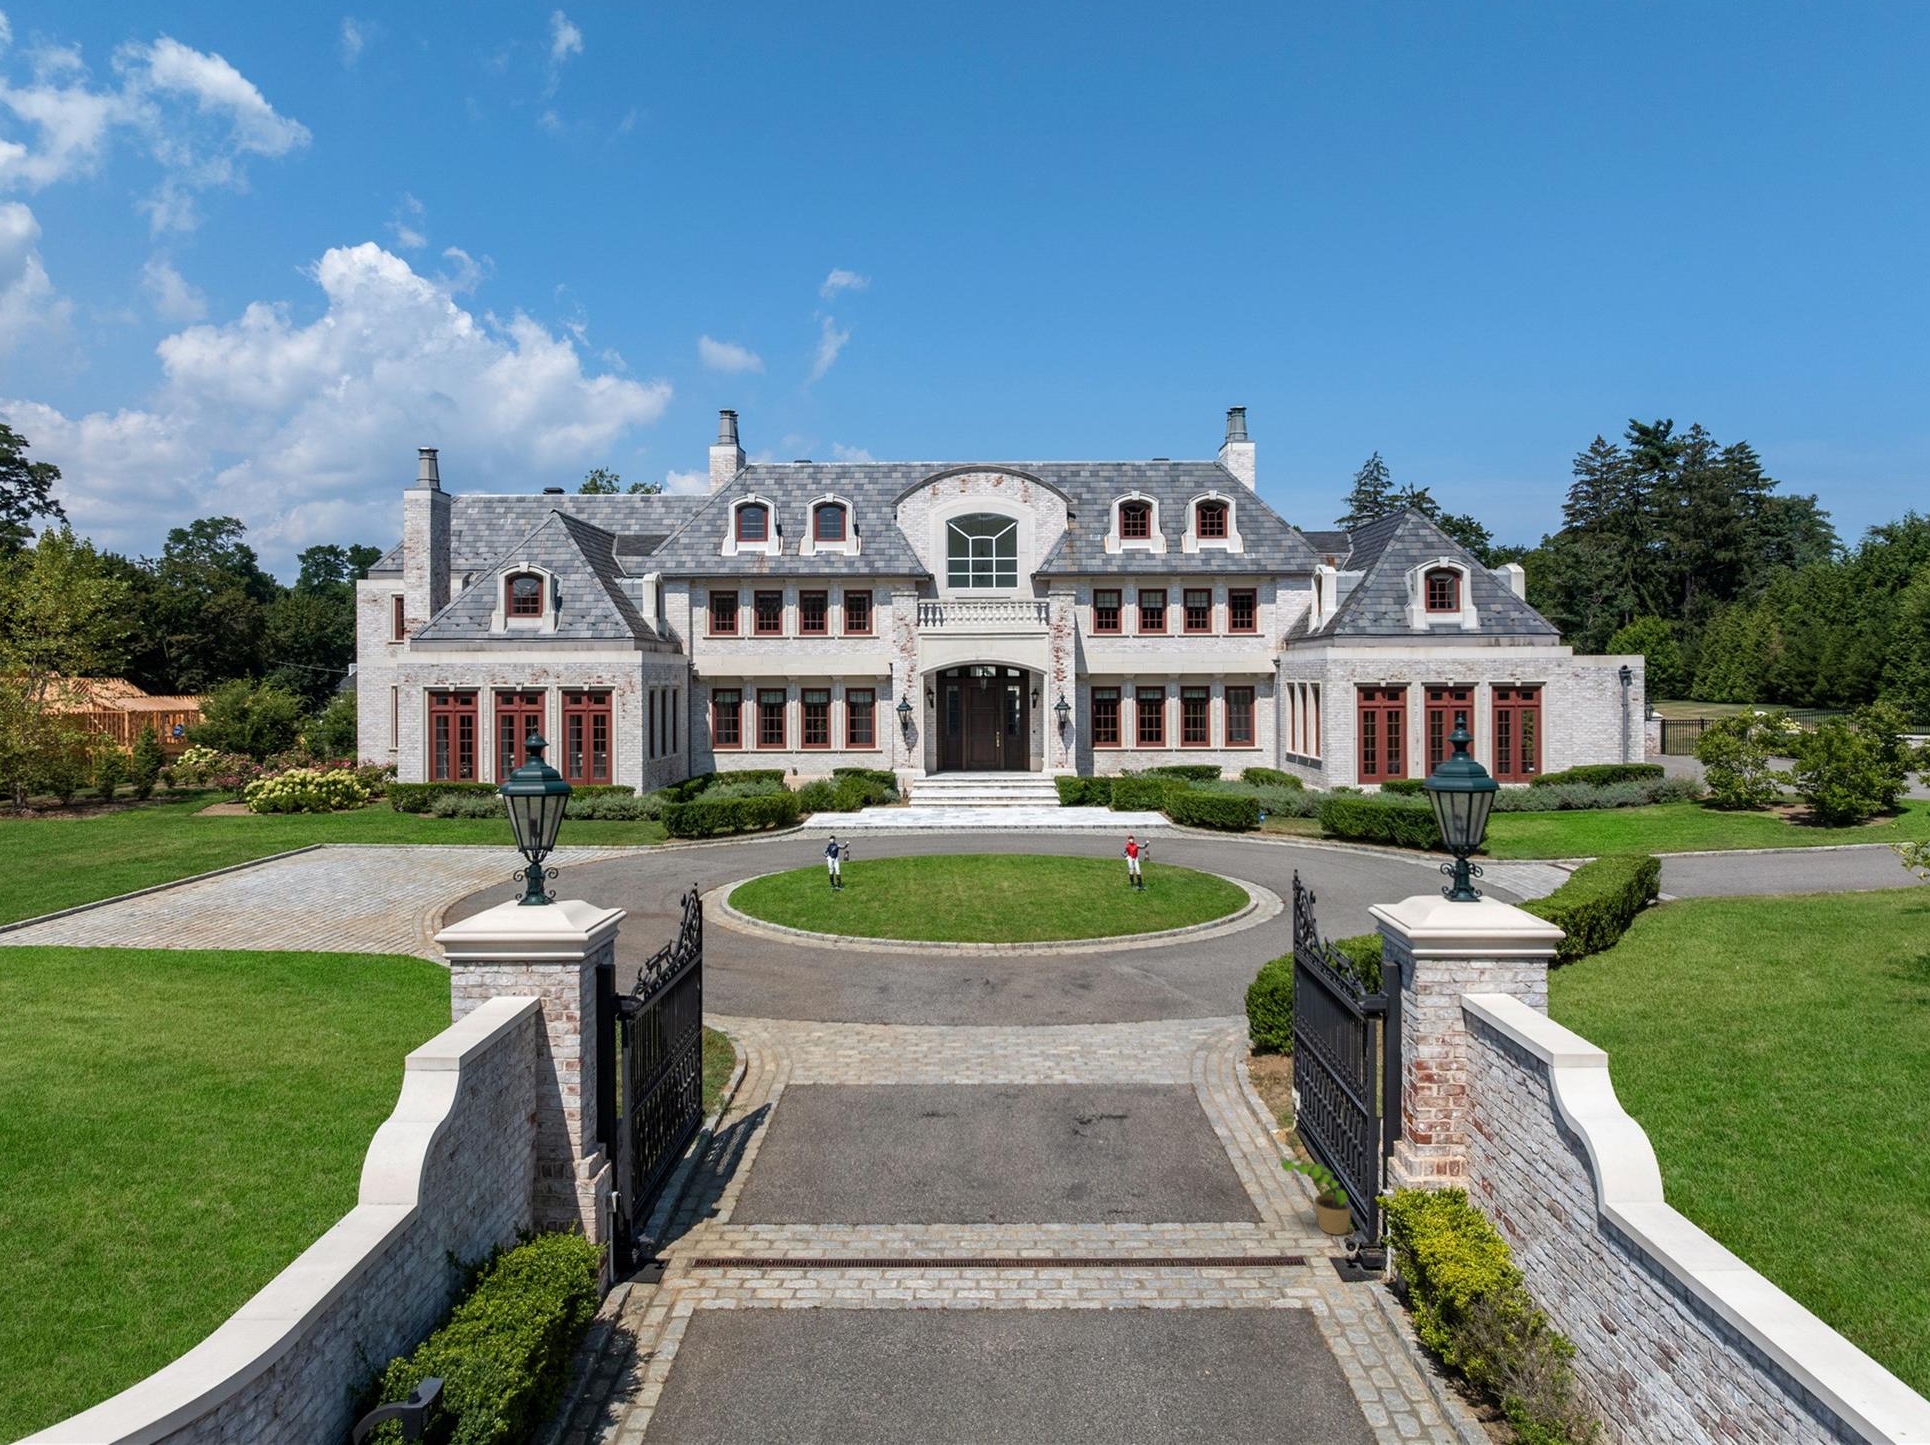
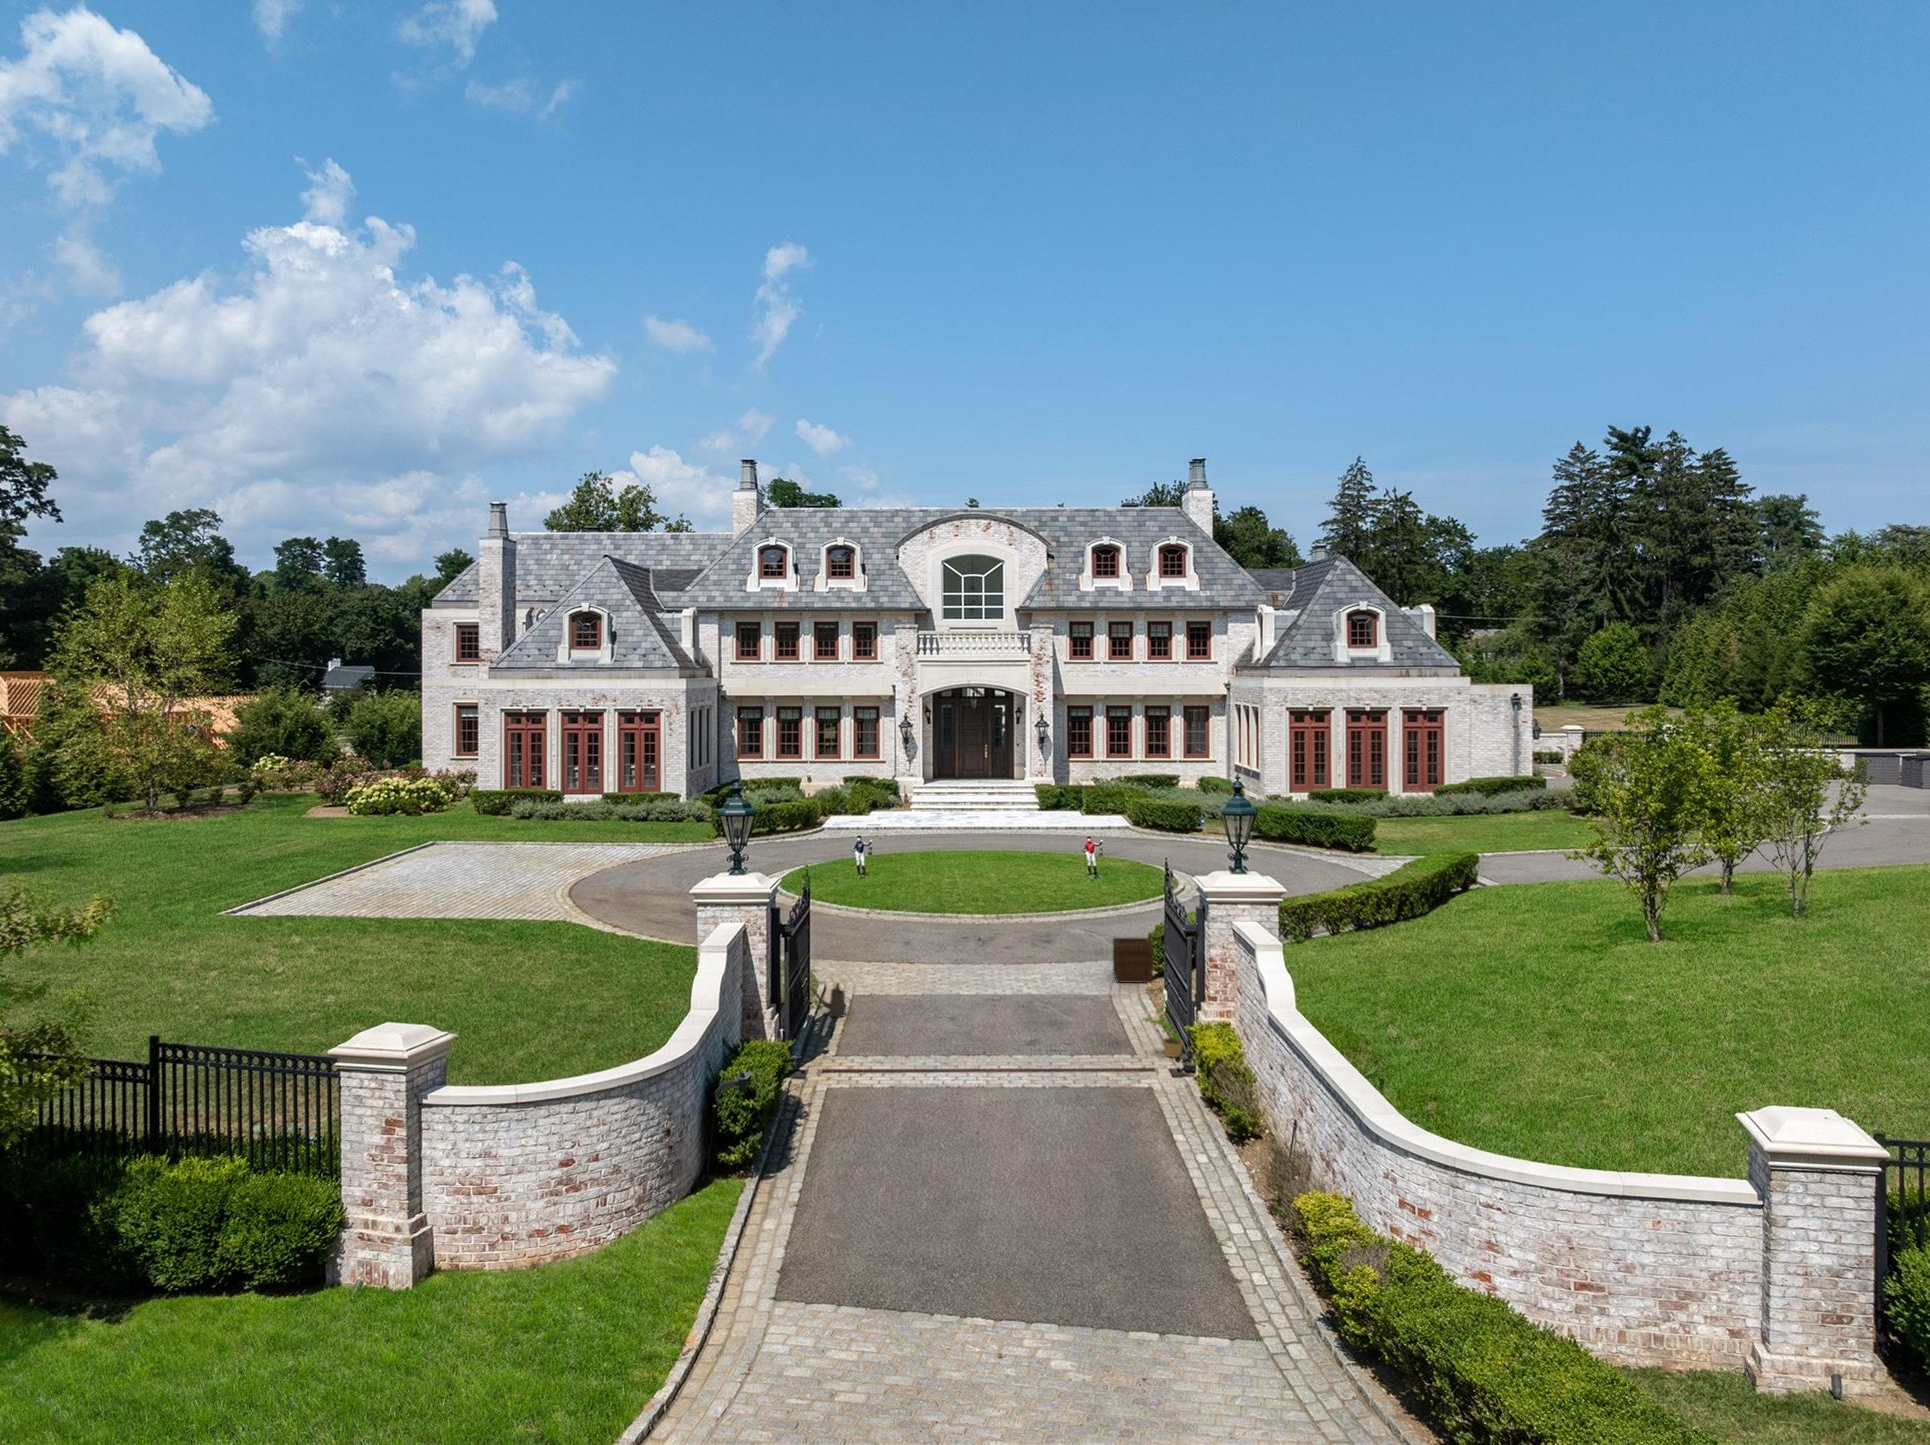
wooden crate: none [1191,990,1259,1063] -> present [1113,938,1153,983]
watering can: none [702,1078,769,1139] -> present [812,983,846,1017]

